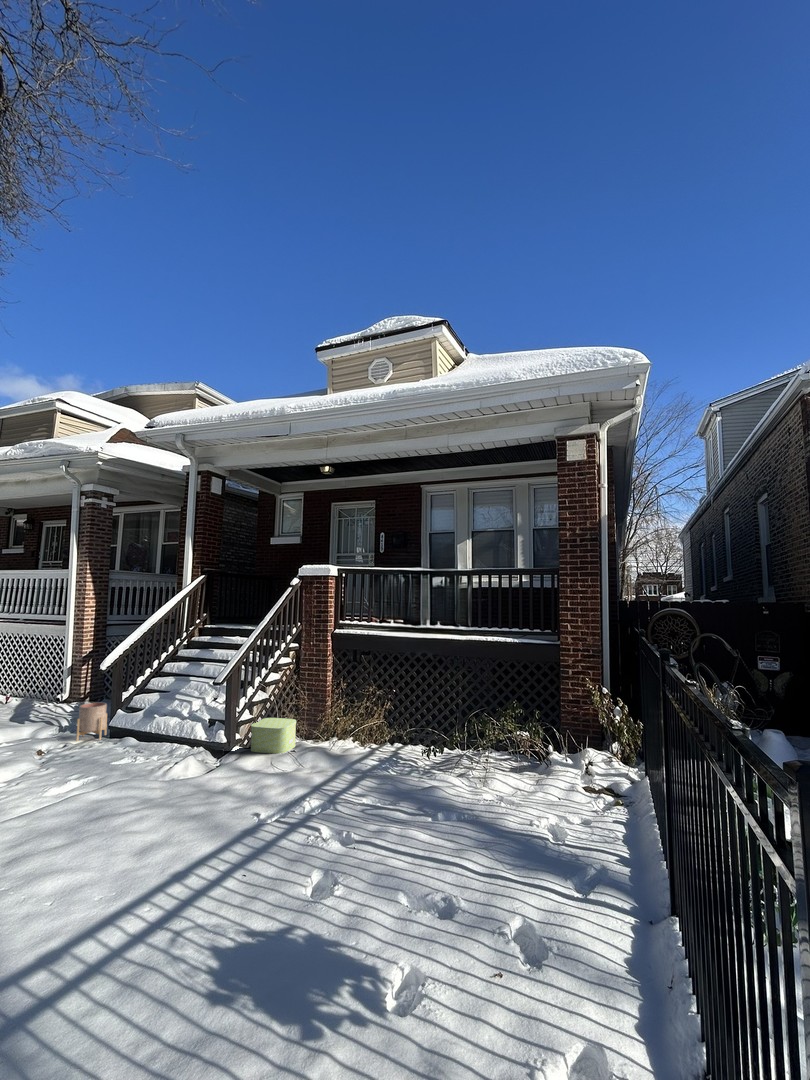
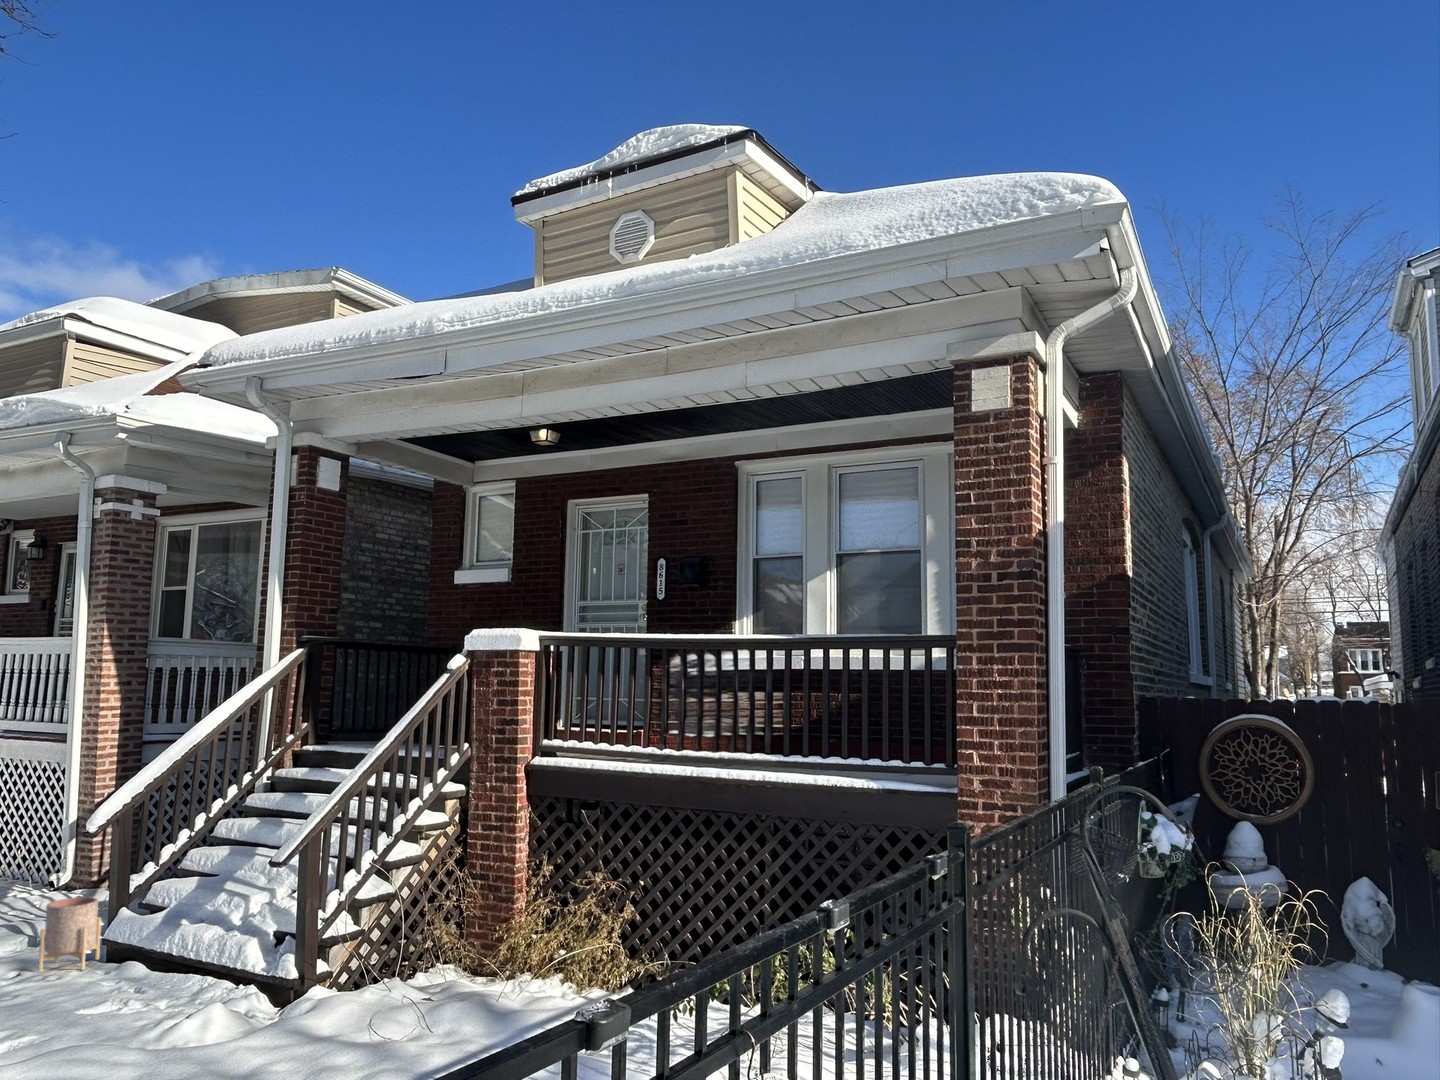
storage box: present [251,718,296,754] -> none [347,932,440,1007]

